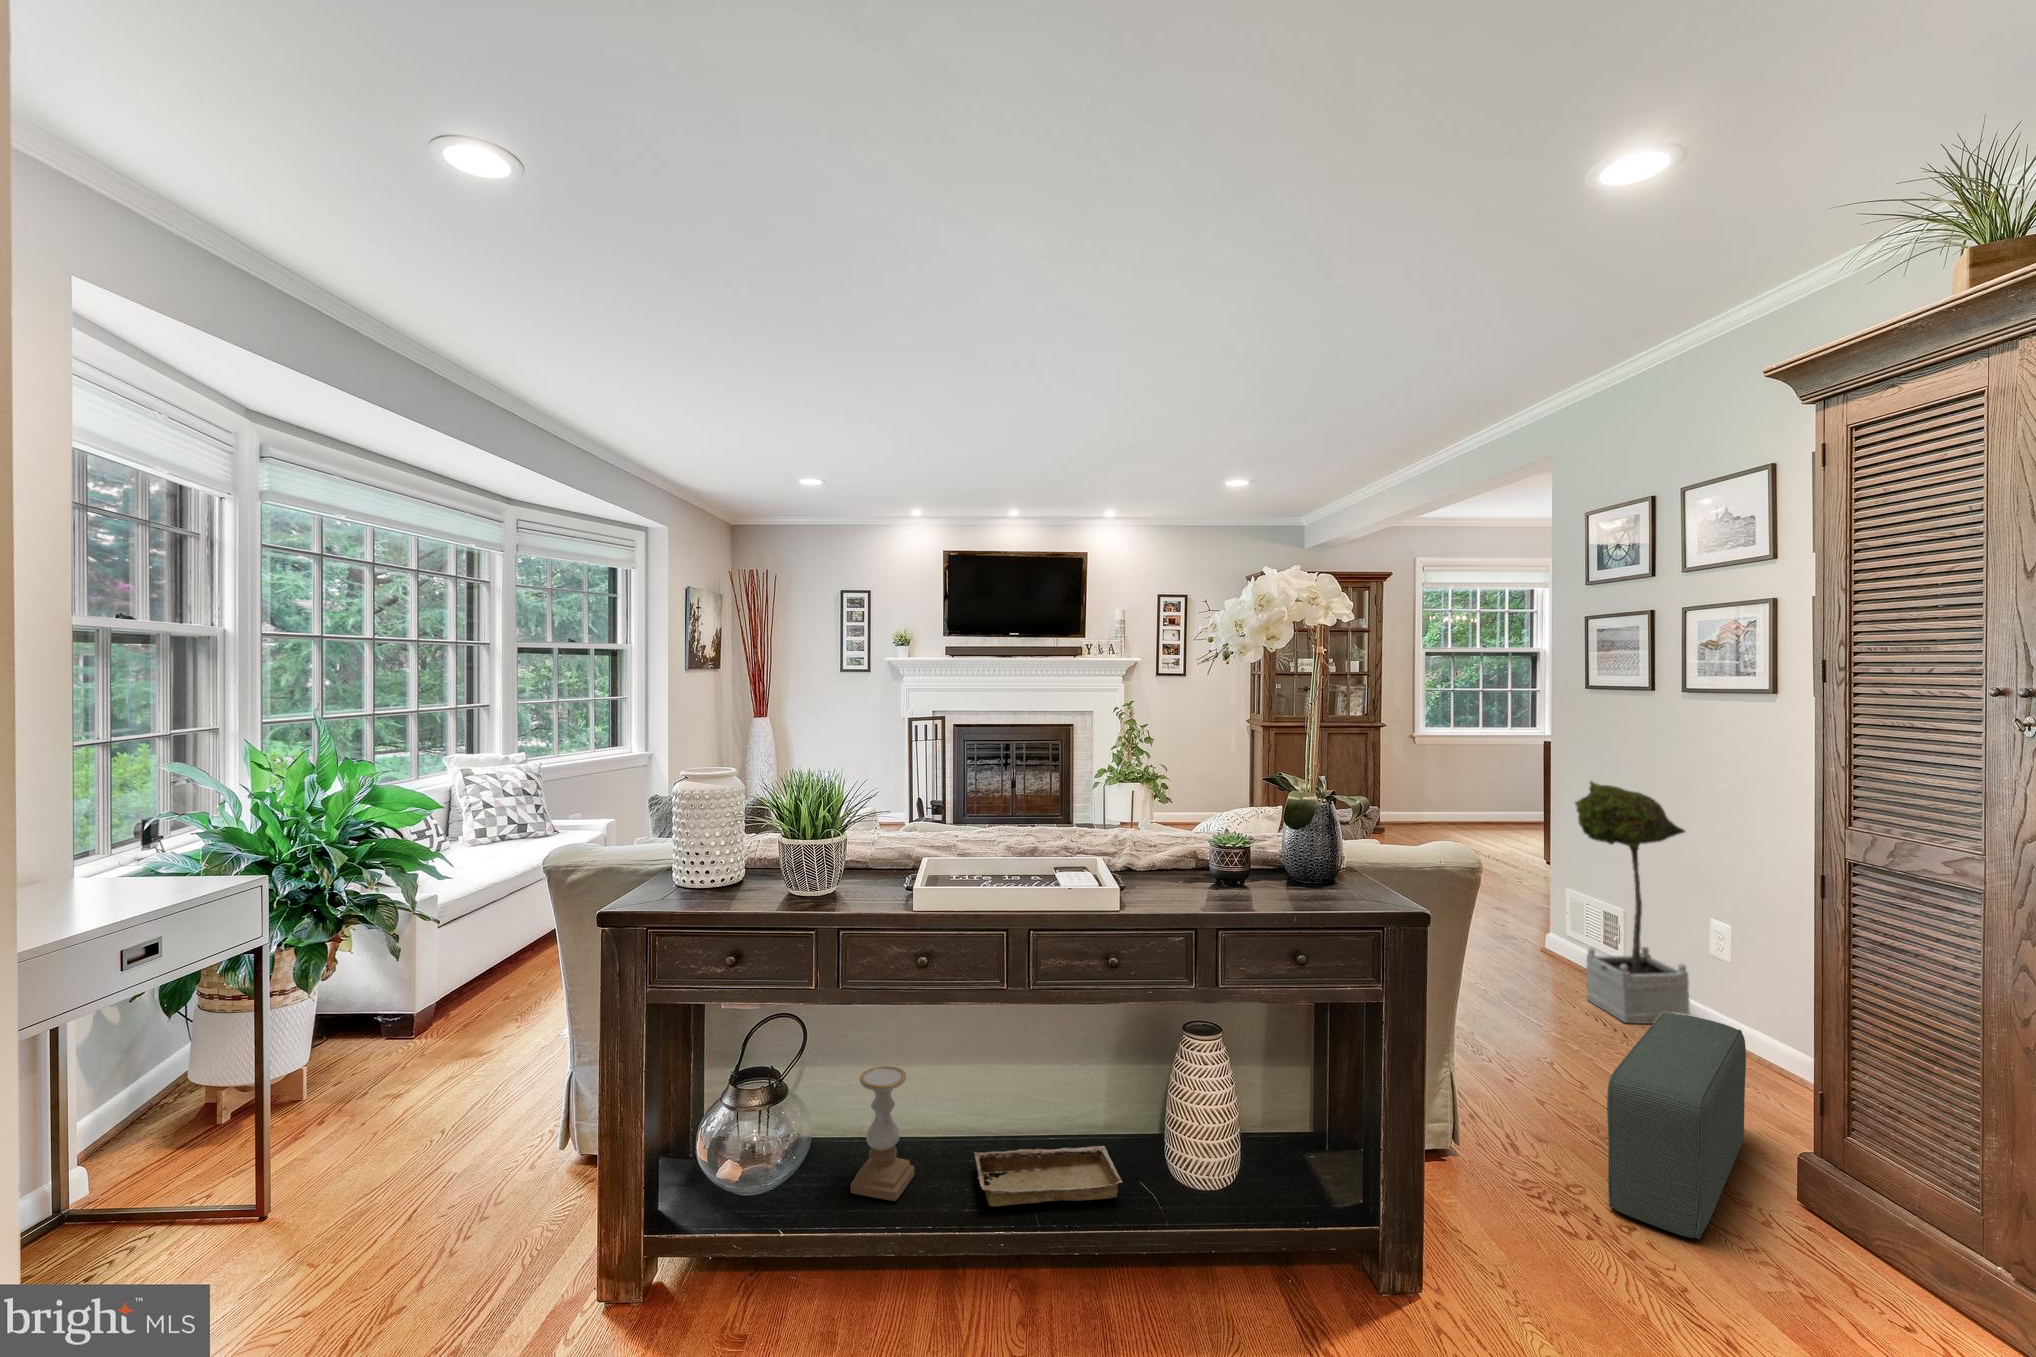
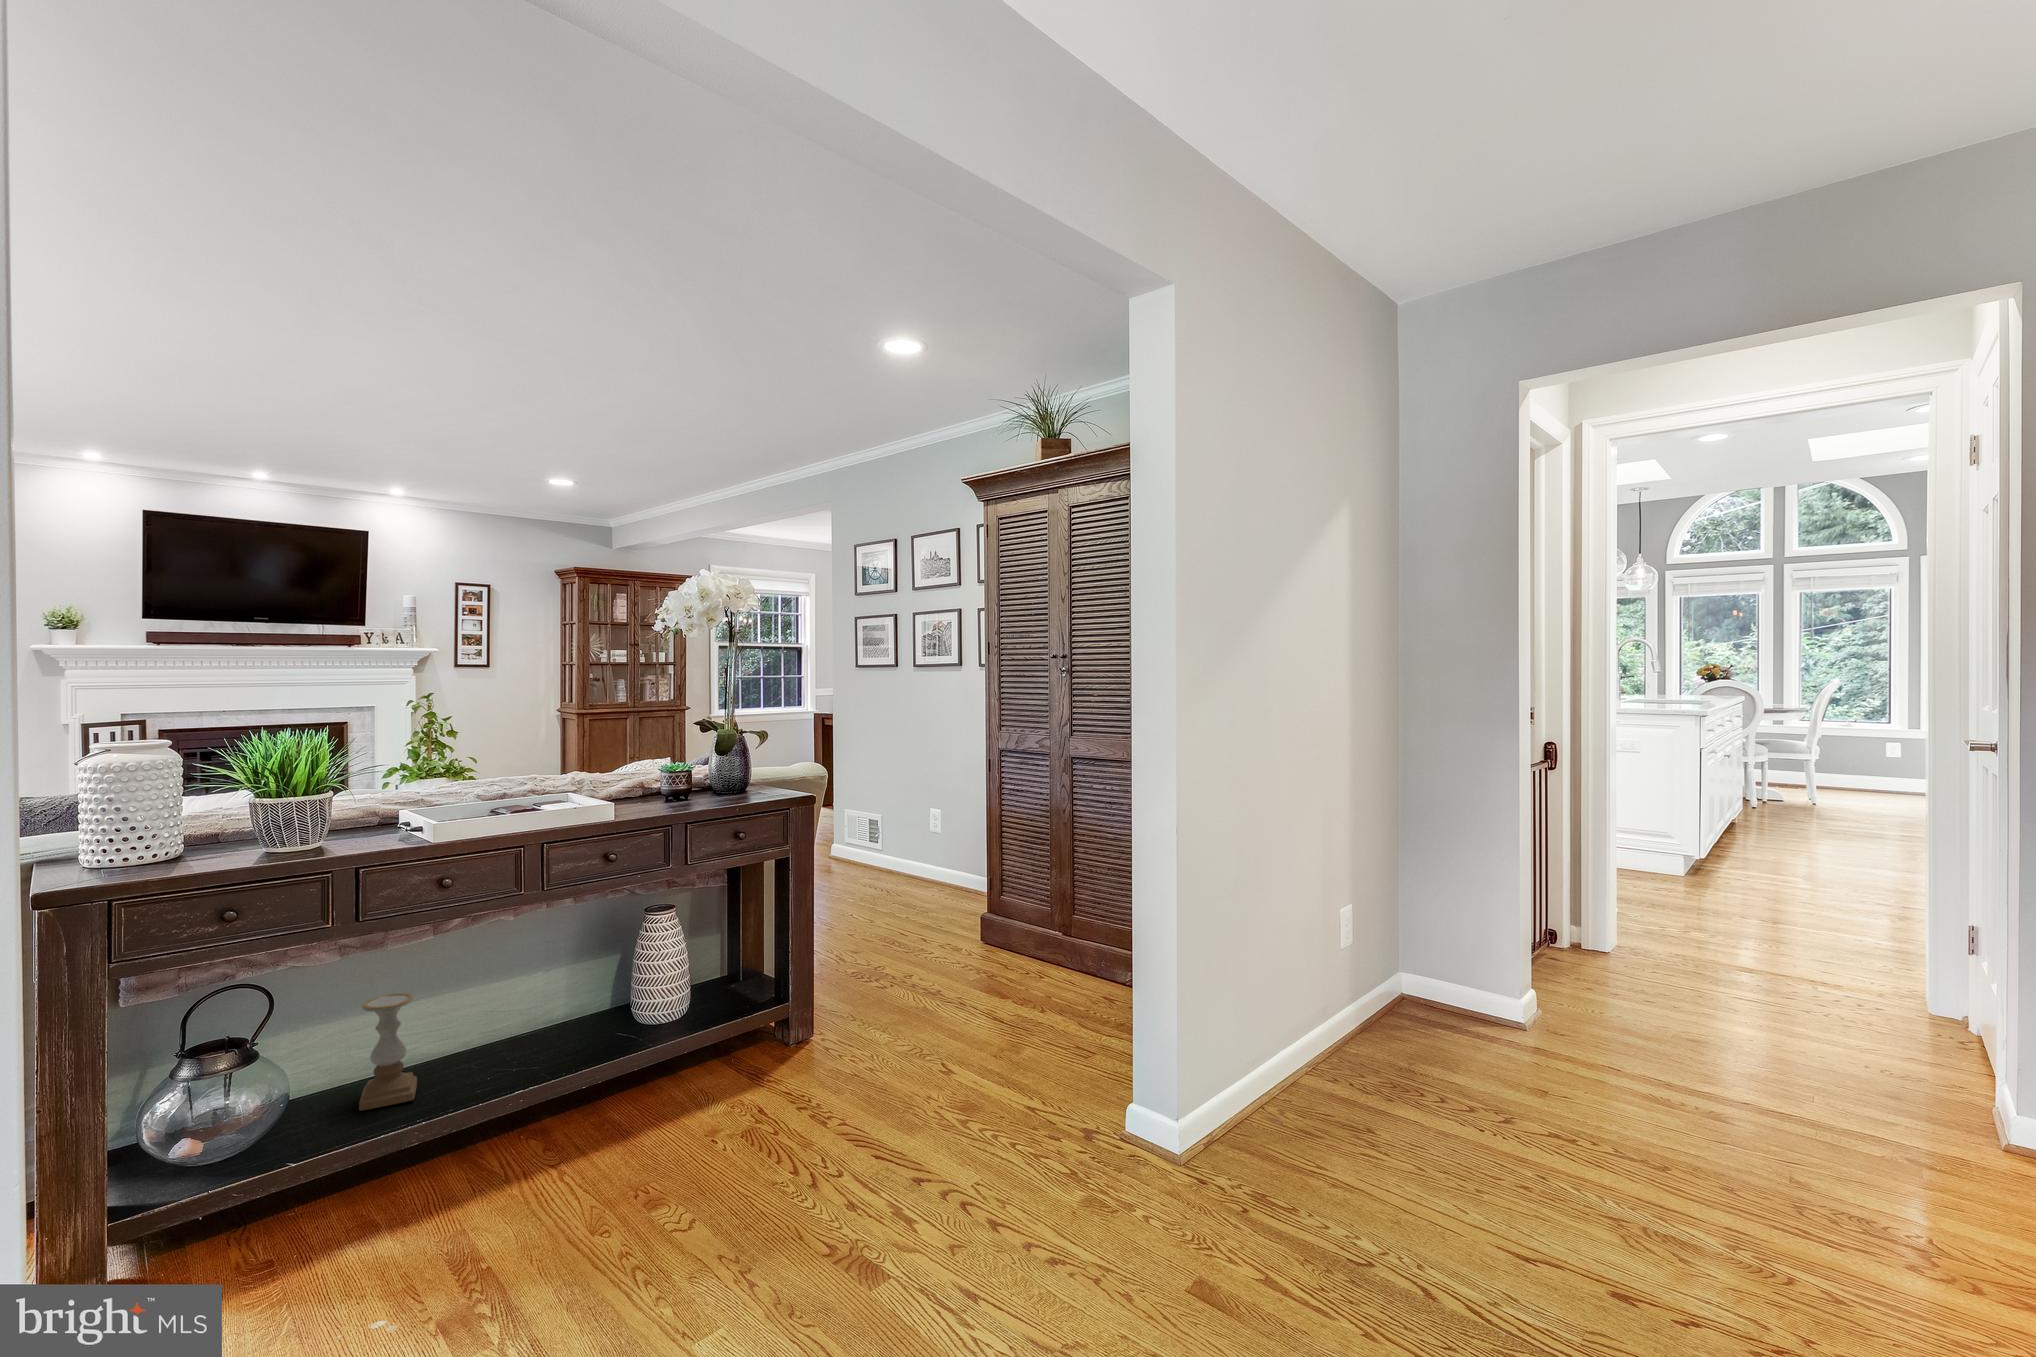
potted tree: present [1575,781,1690,1024] -> none [856,729,922,888]
pouf: present [1607,1012,1746,1239] -> none [897,859,956,971]
tray: present [974,1146,1122,1206] -> none [473,1017,614,1076]

